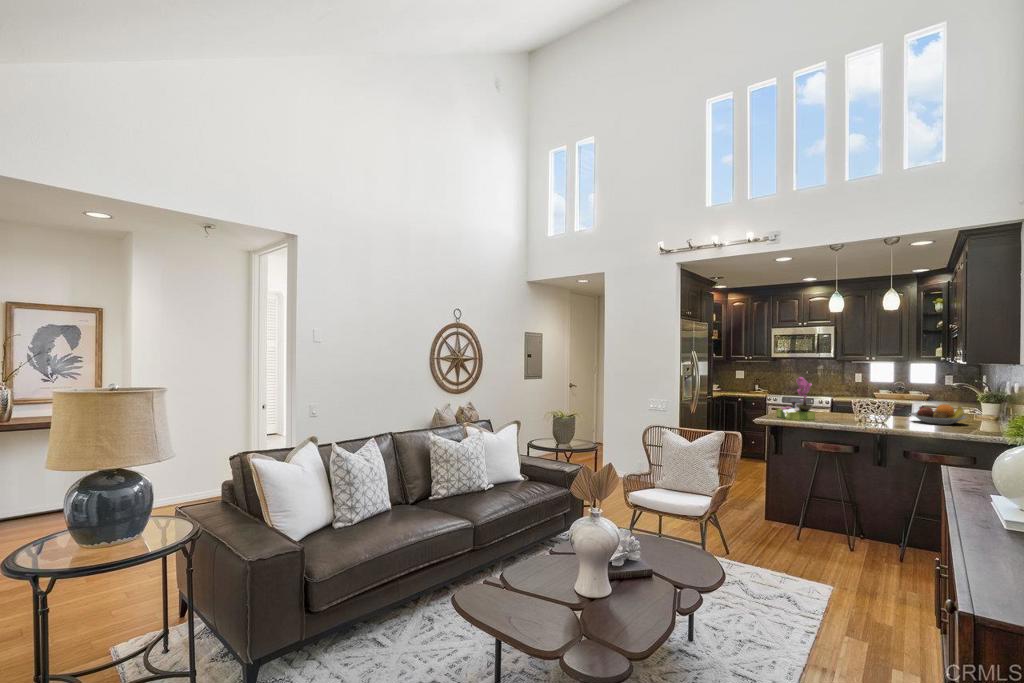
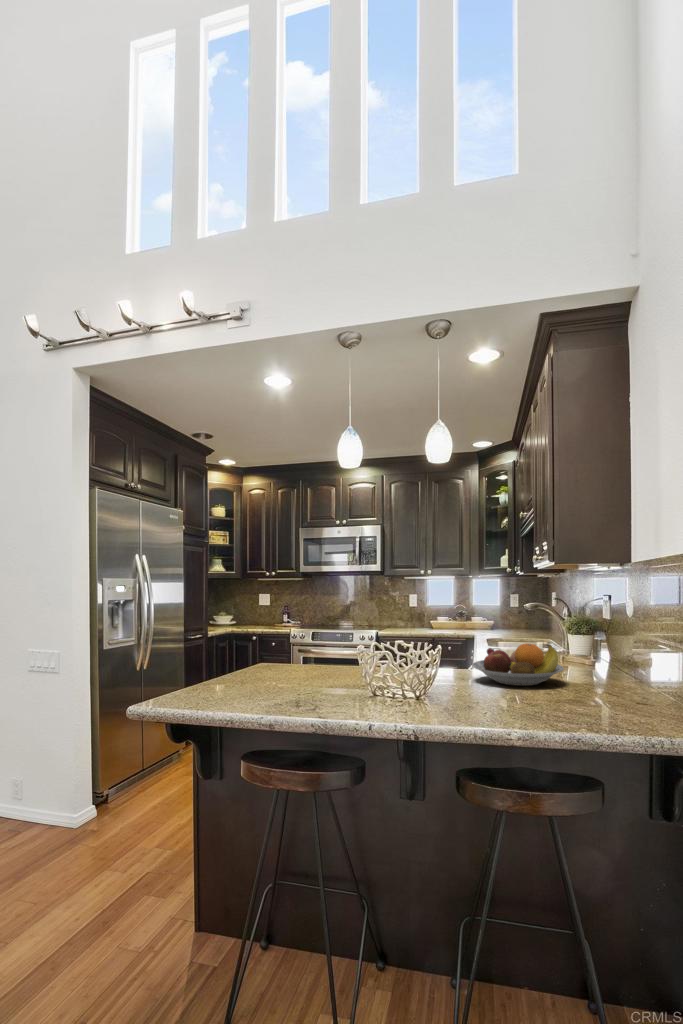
flower arrangement: present [776,377,815,420] -> none [223,592,296,698]

